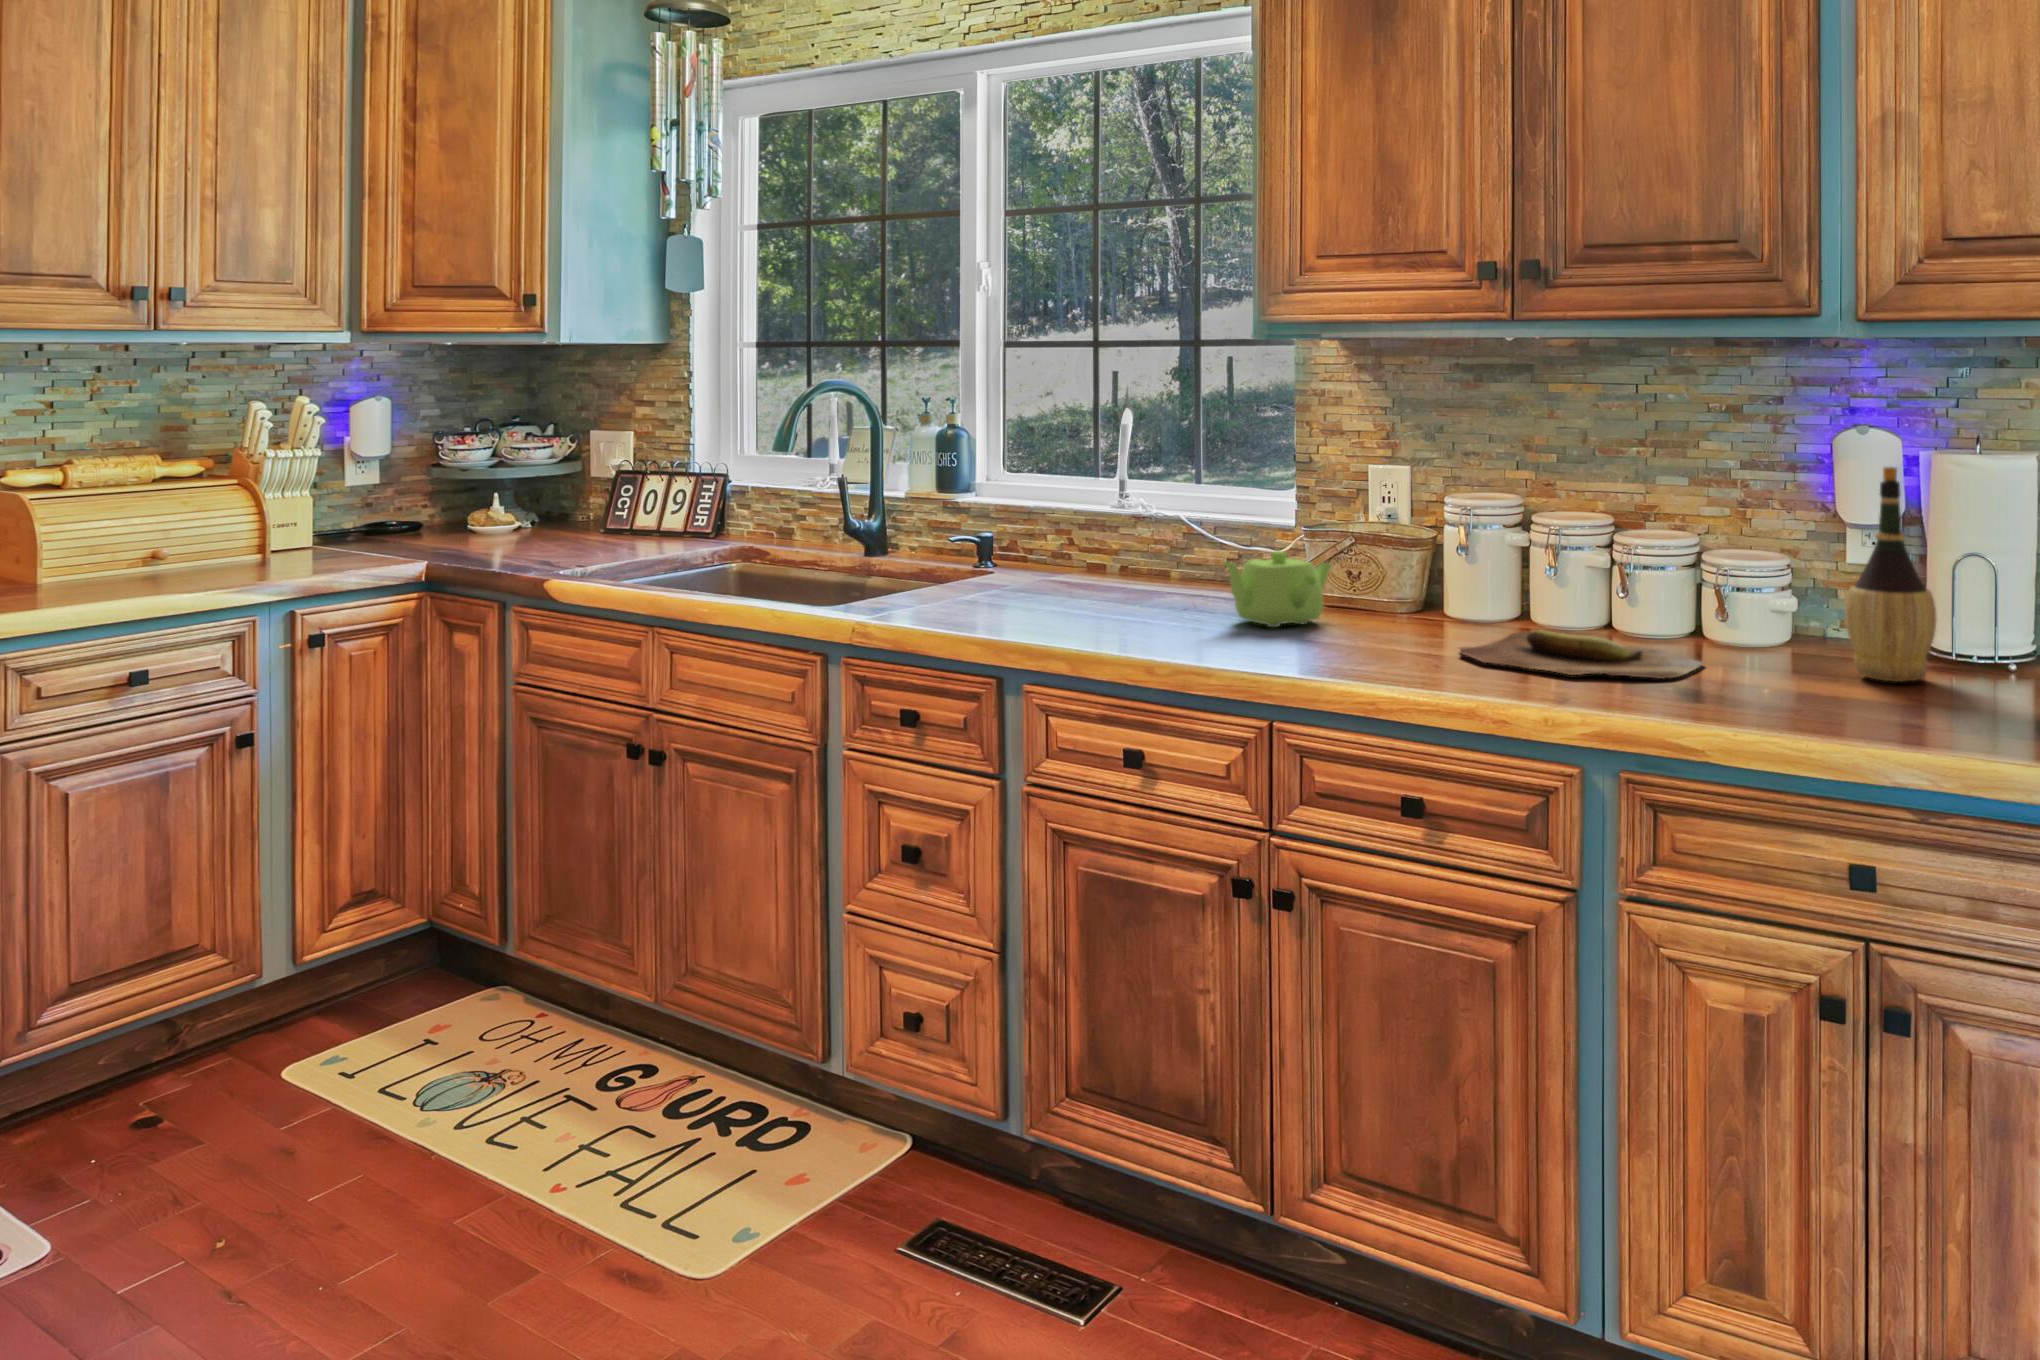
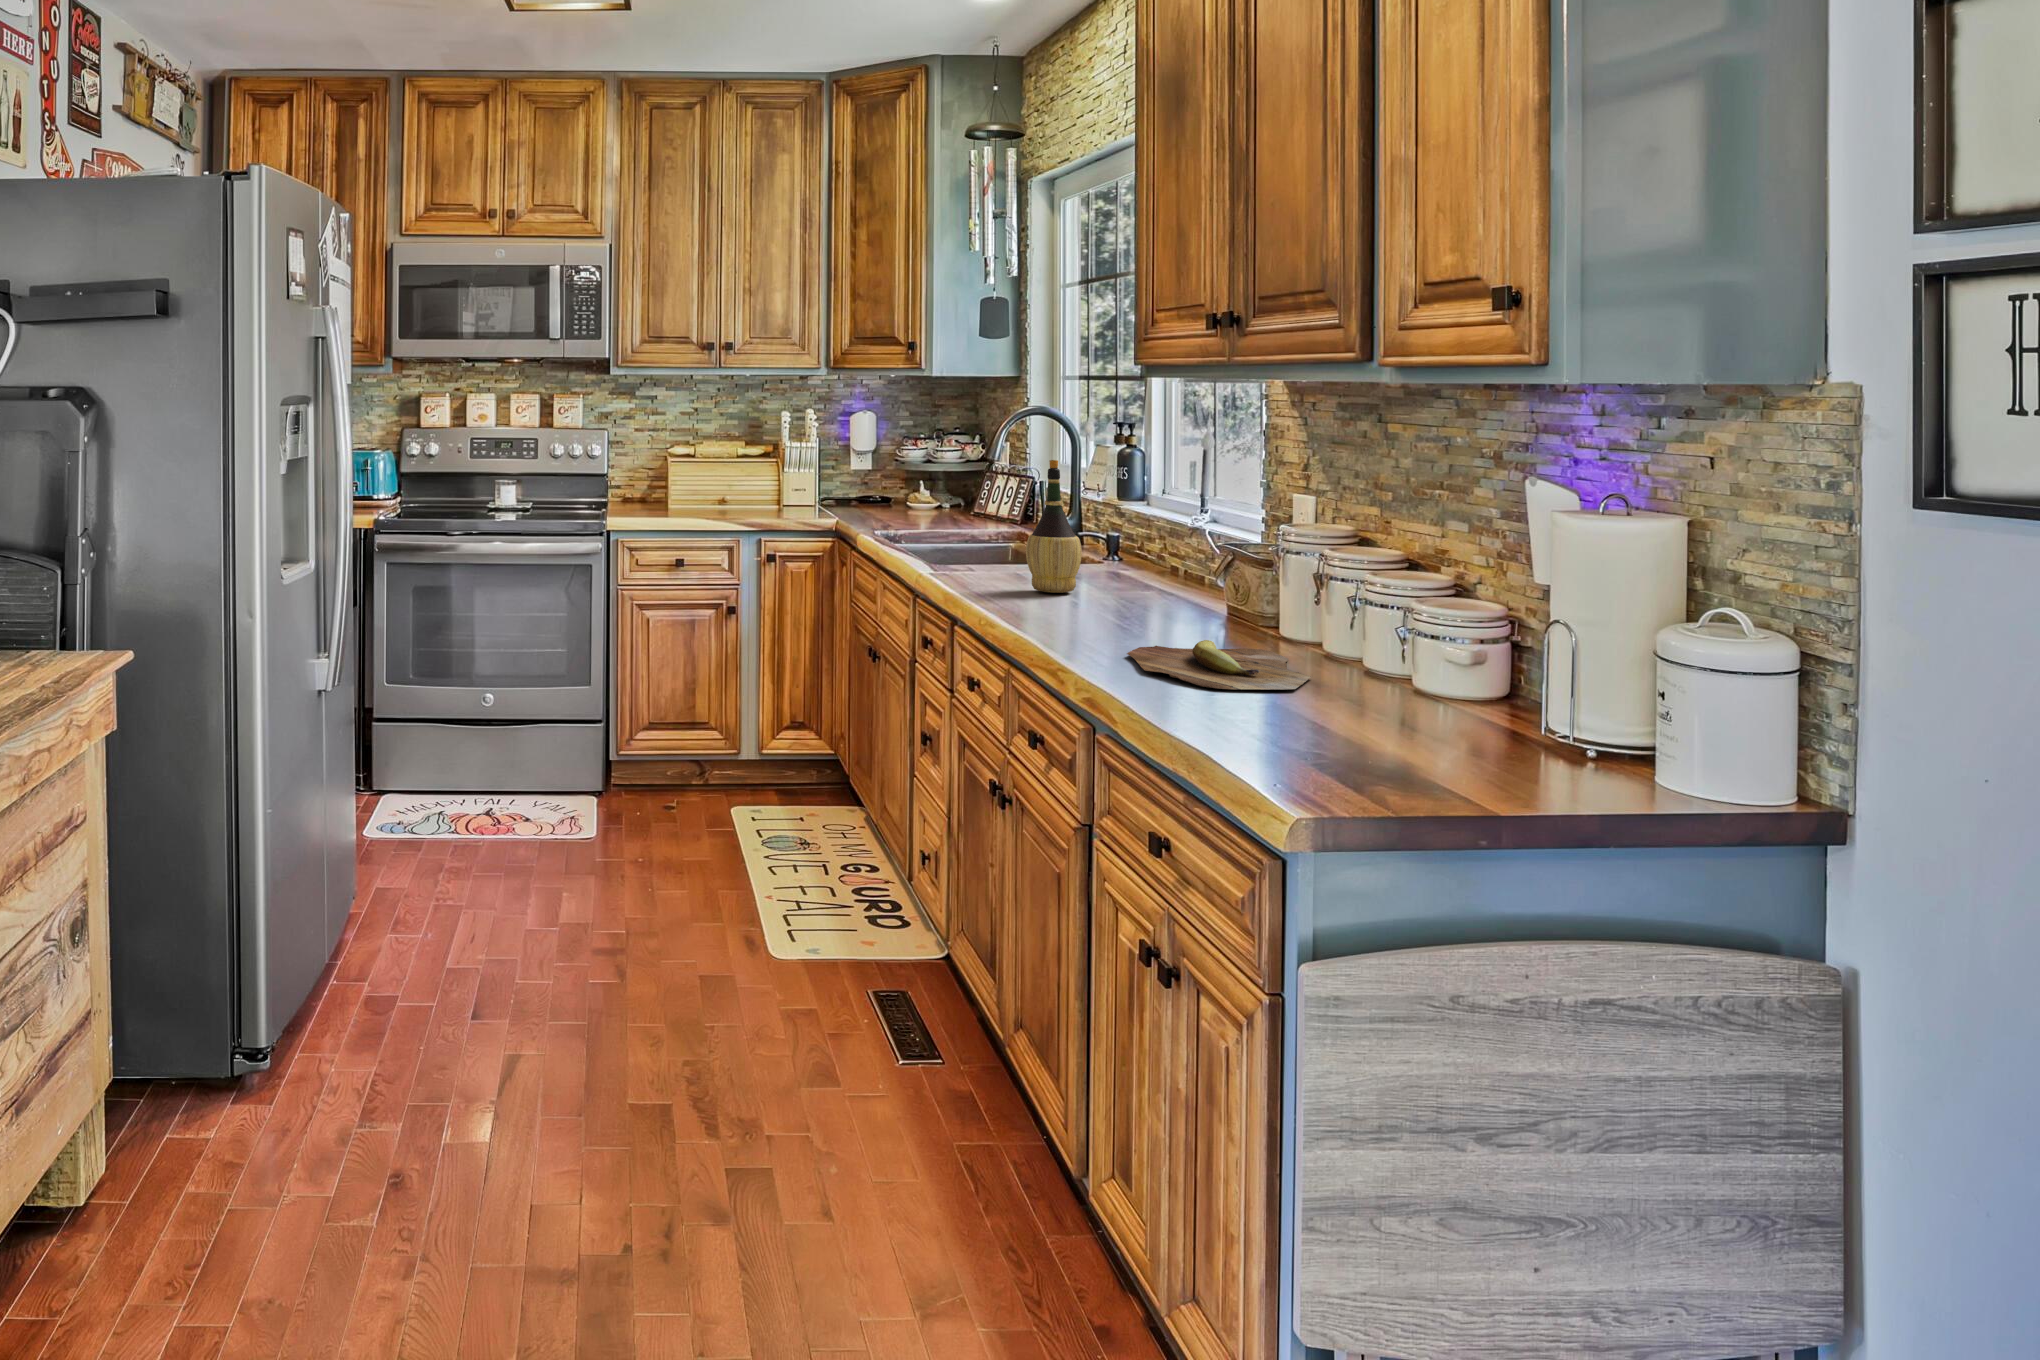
wine bottle: present [1845,467,1936,681] -> present [1026,460,1082,593]
teapot: present [1223,551,1331,627] -> none [1071,556,1183,619]

